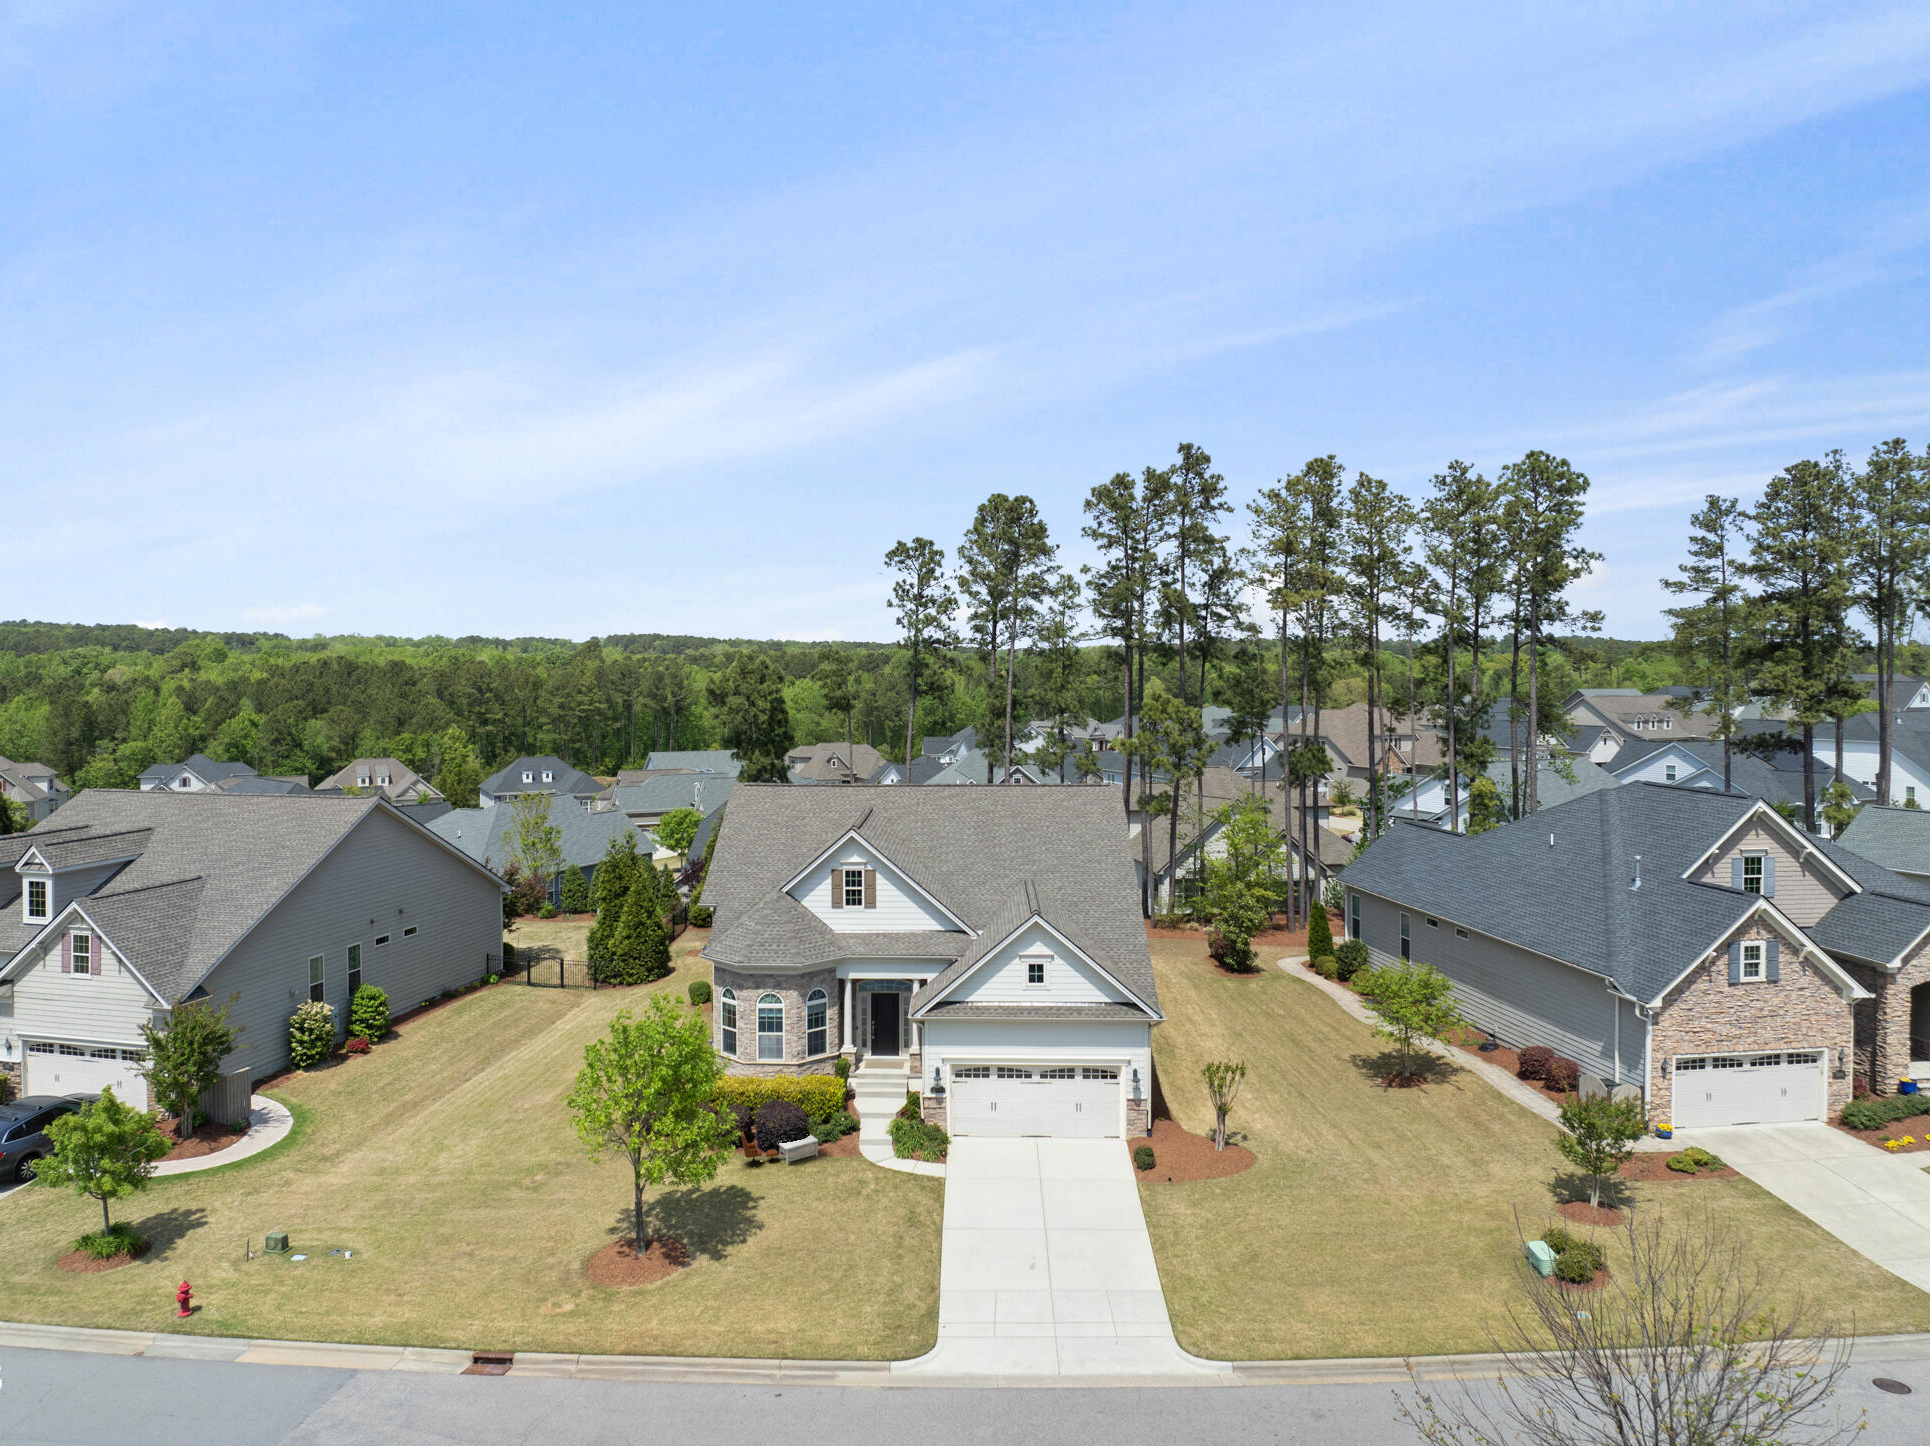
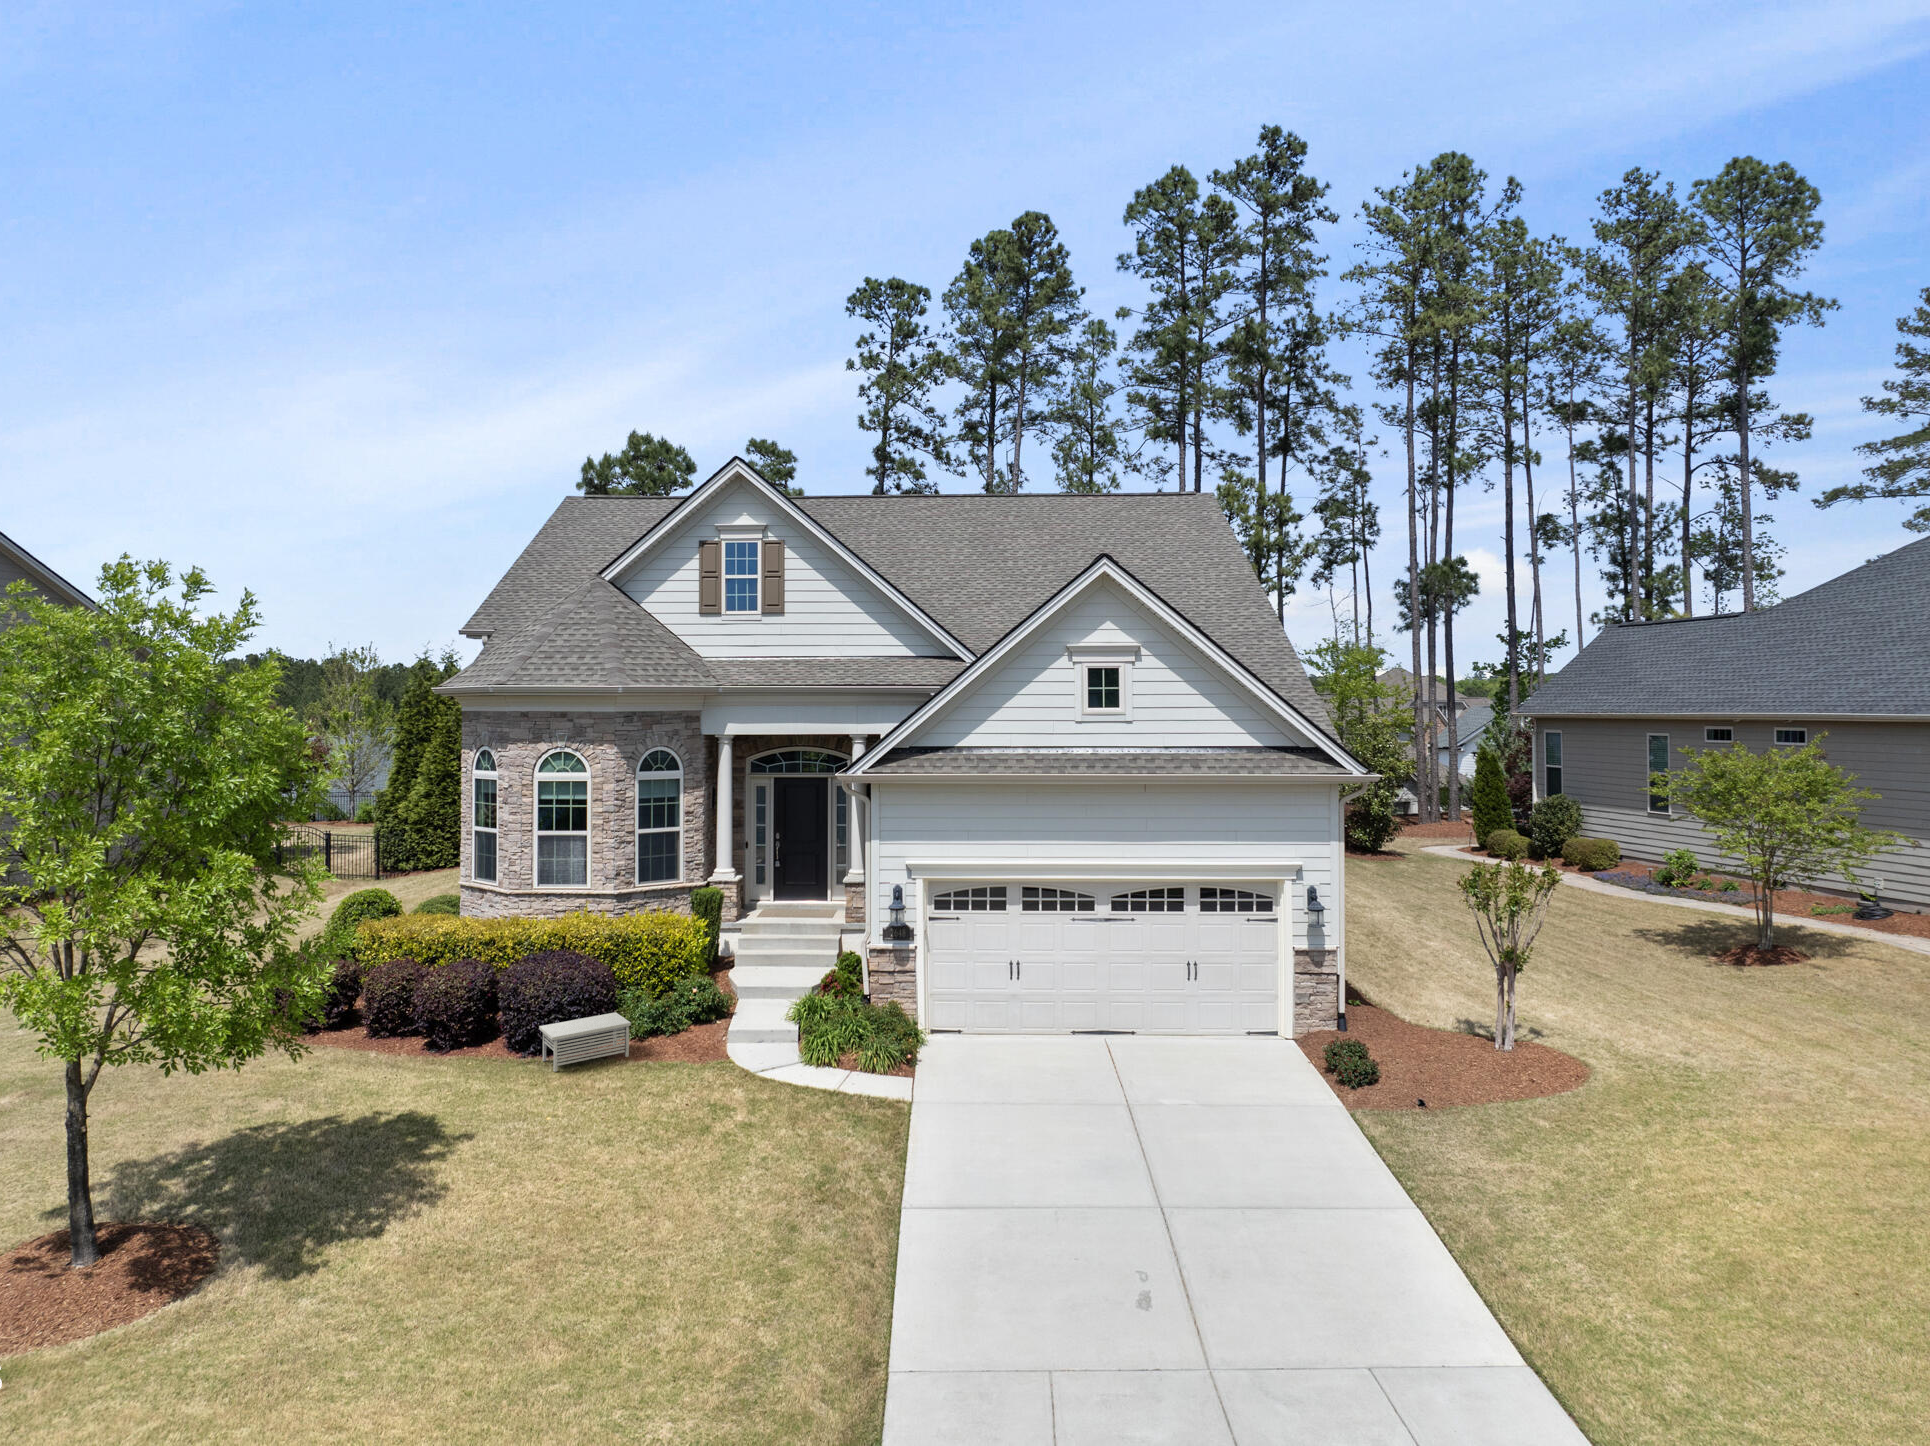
lounge chair: present [741,1132,778,1165] -> none [451,1000,540,1075]

